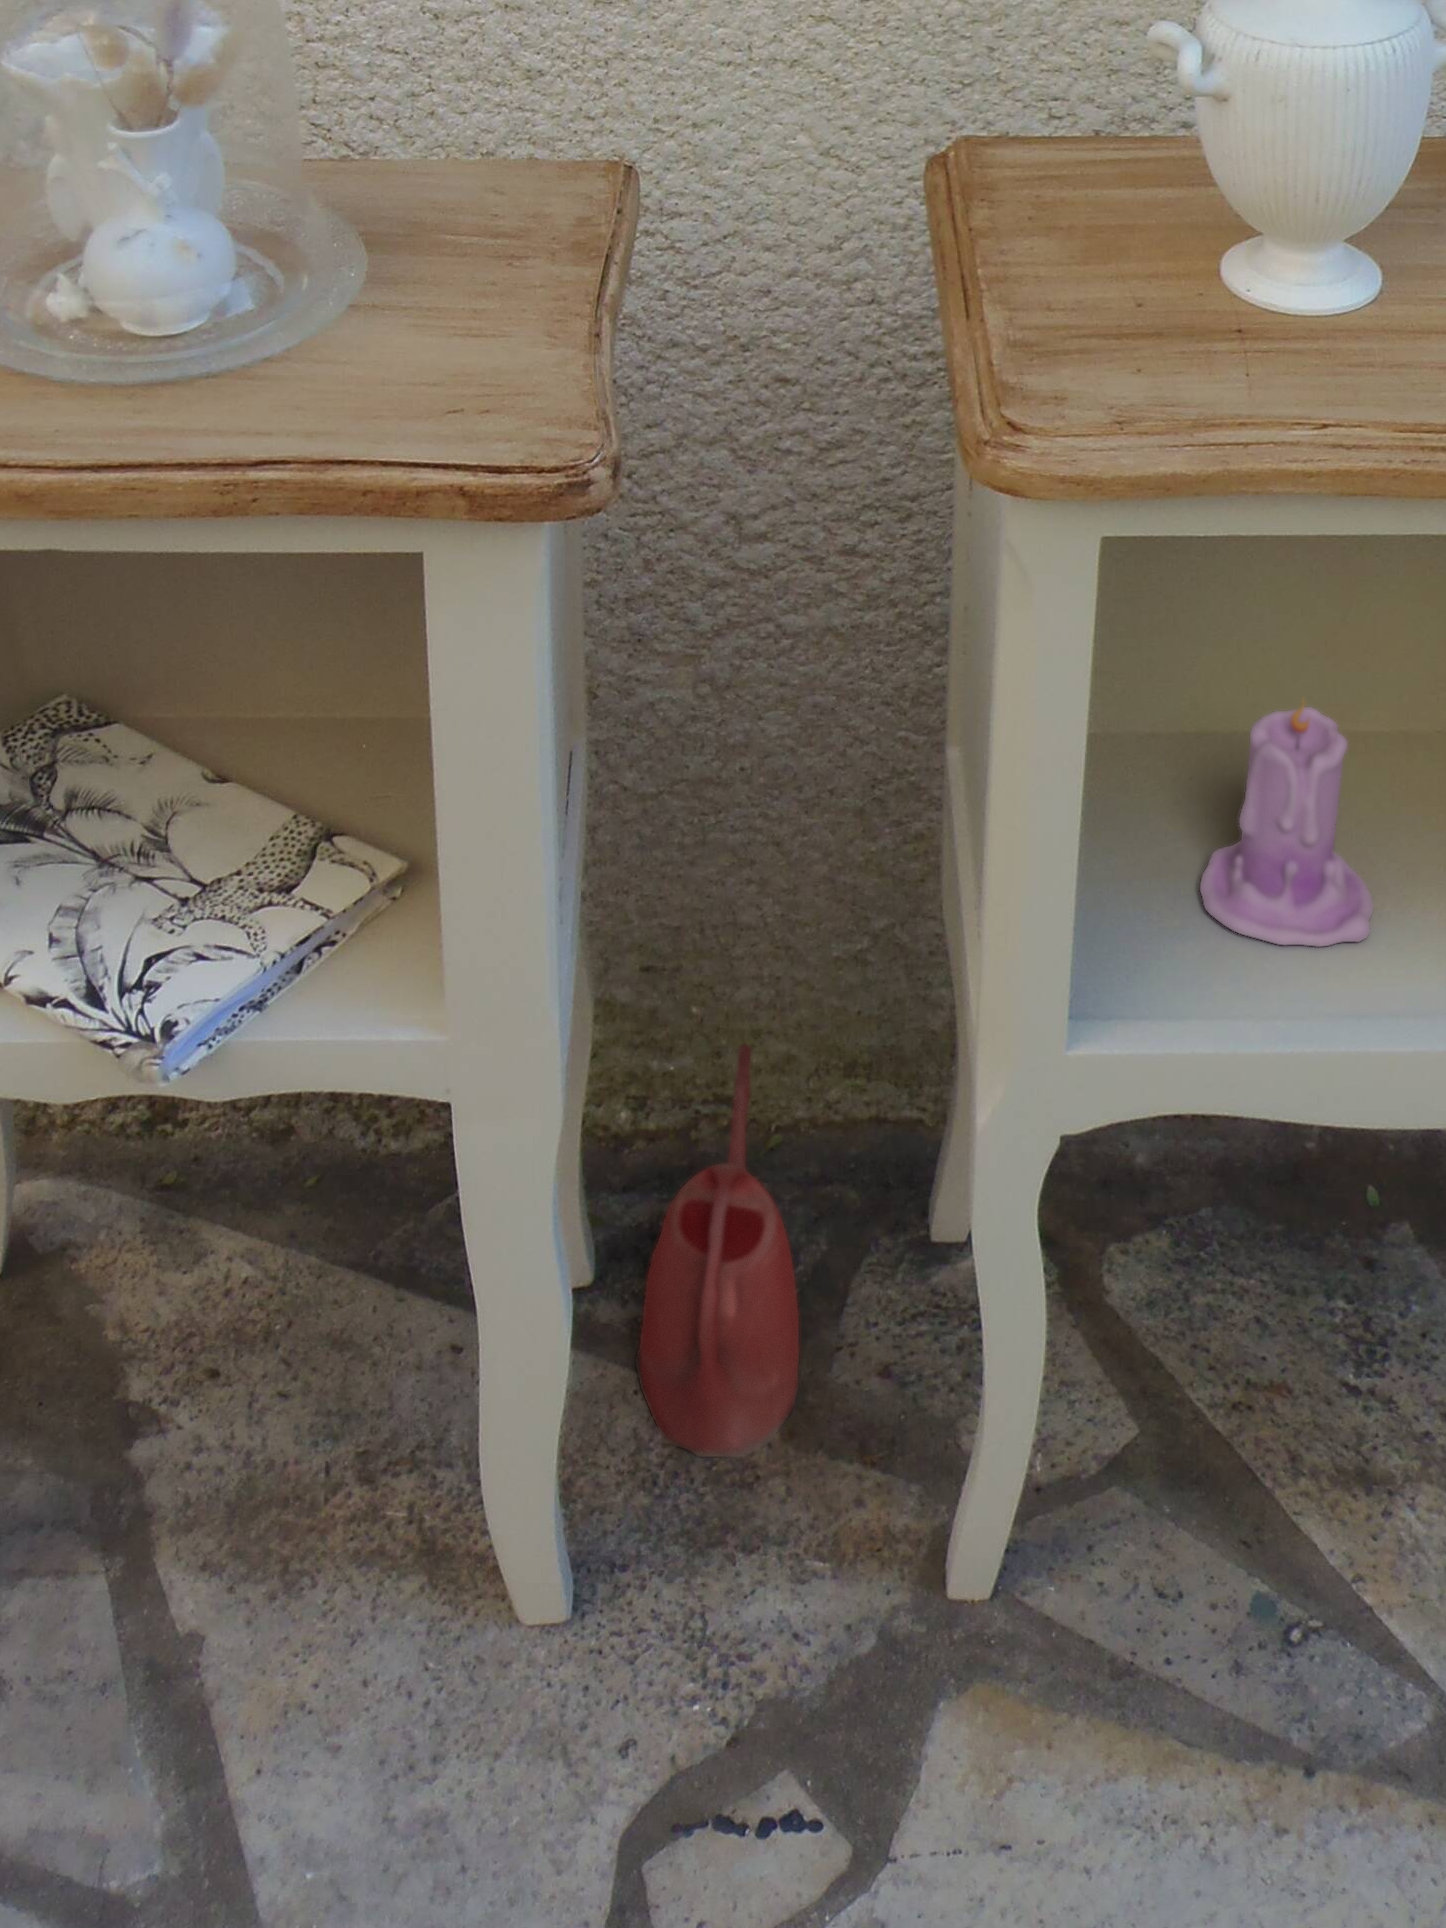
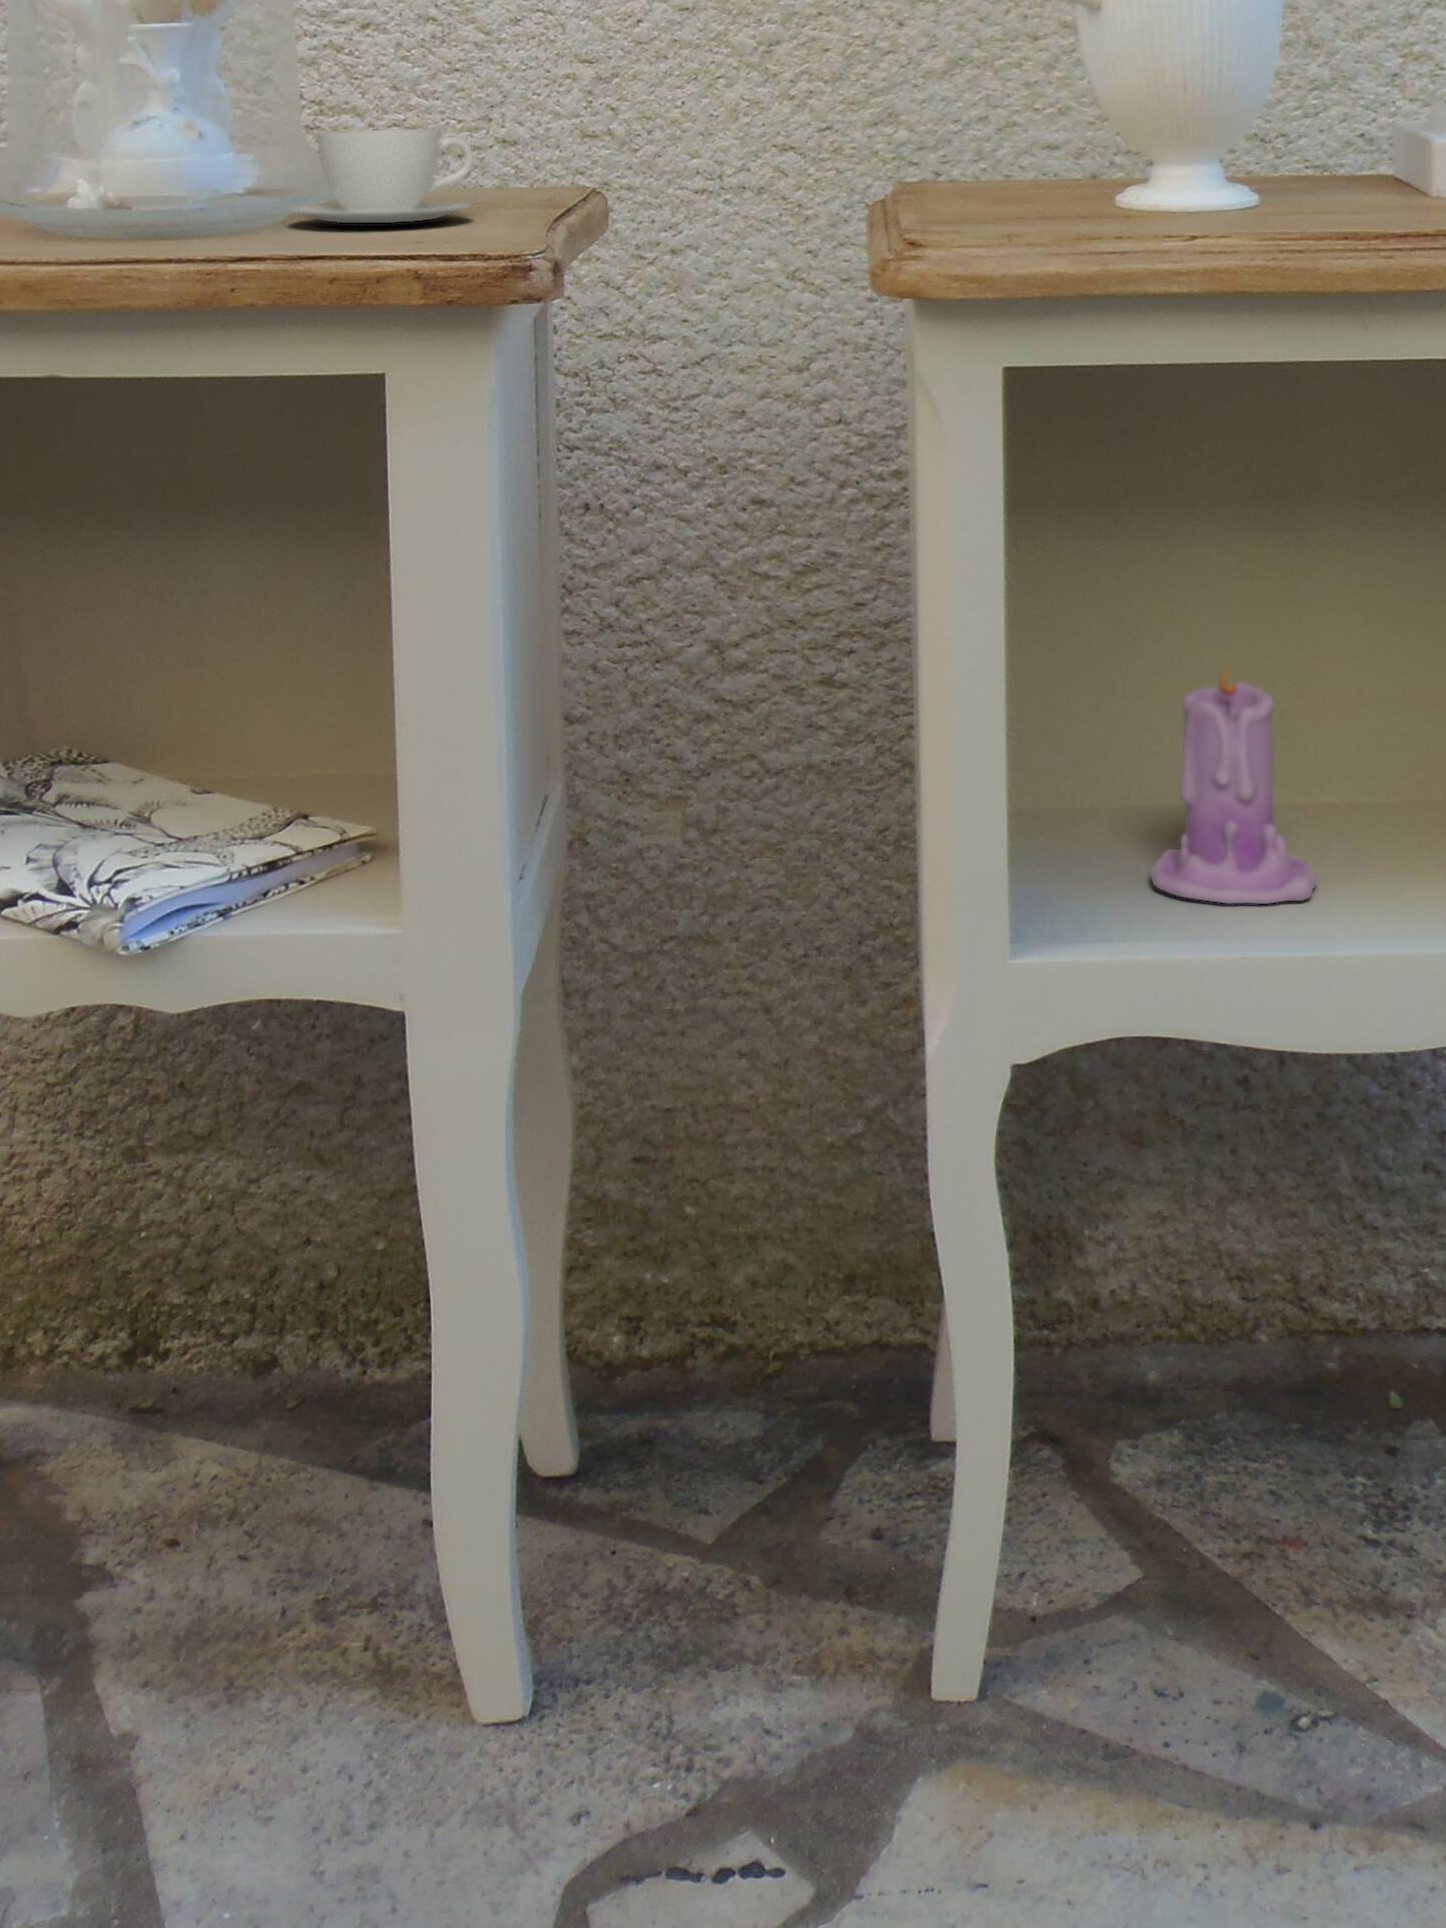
teacup: none [298,174,507,326] -> present [289,129,473,223]
watering can: present [635,1045,799,1458] -> none [623,1208,796,1598]

